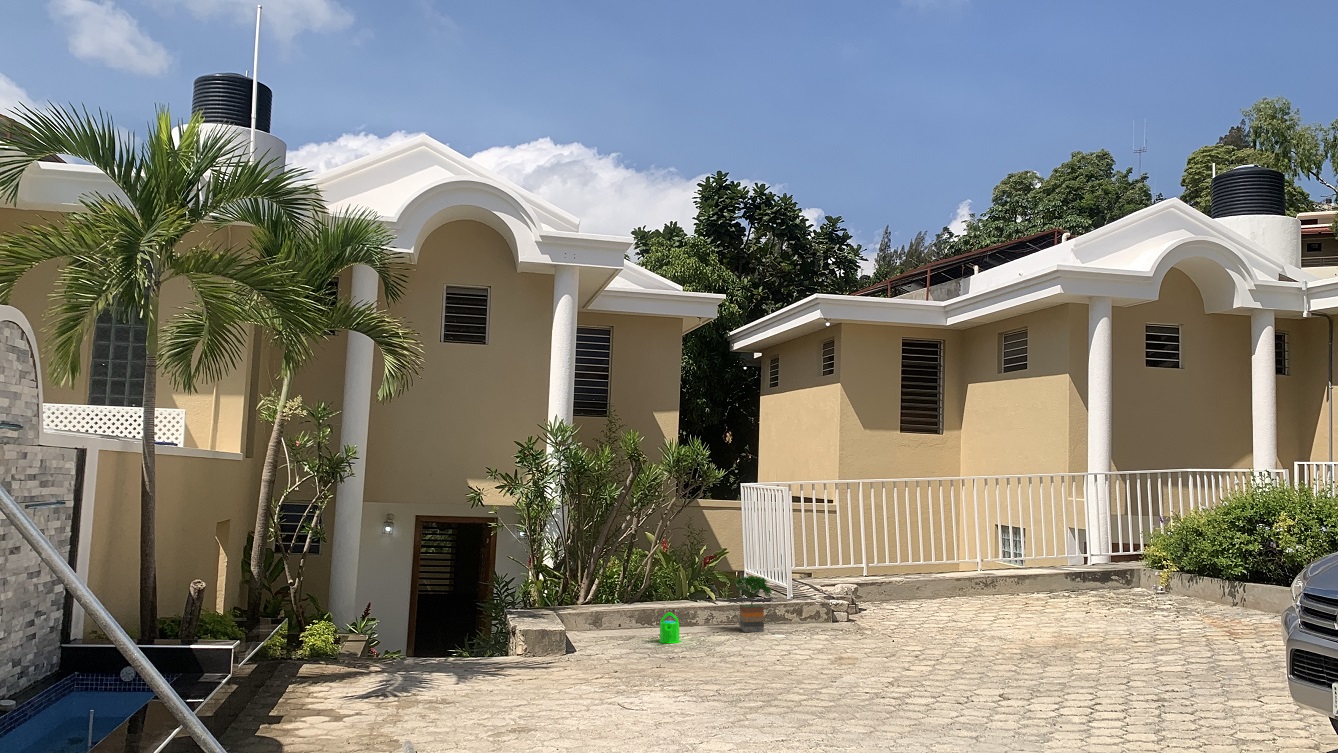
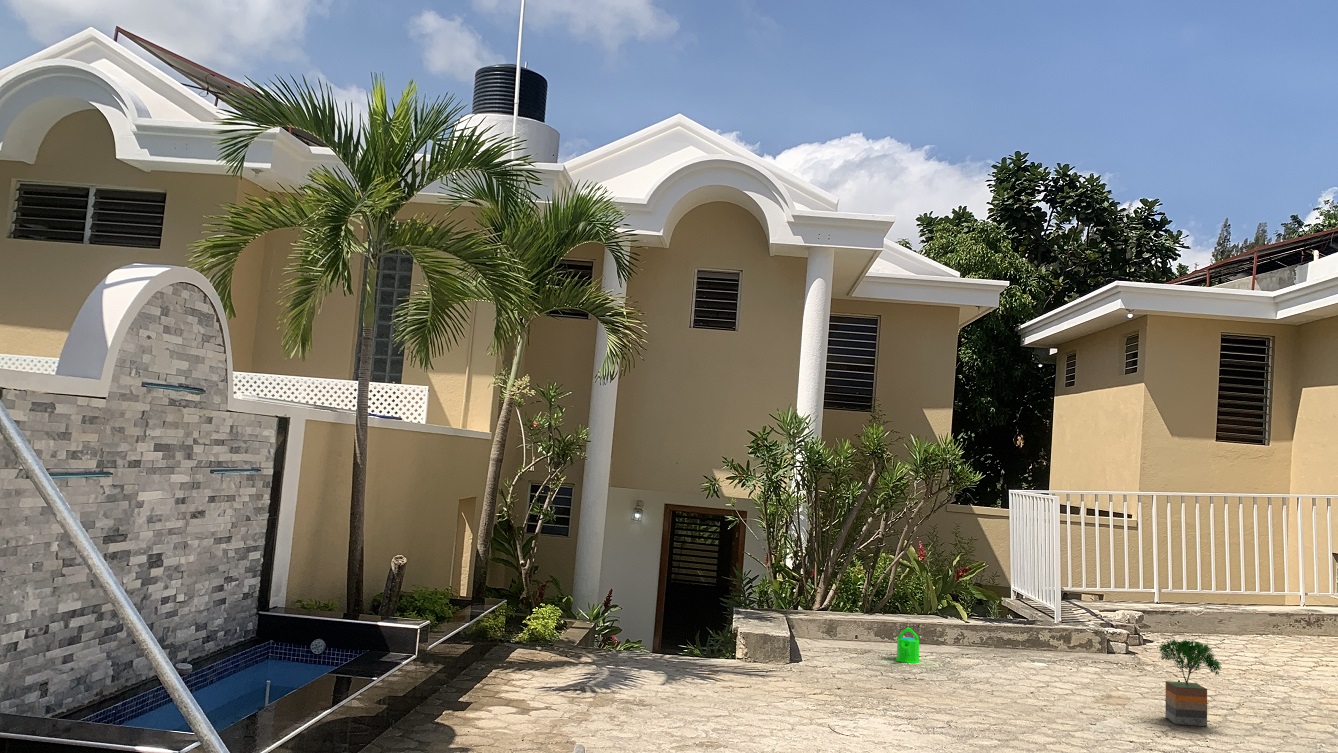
potted tree: present [735,576,771,632] -> present [1159,639,1221,726]

